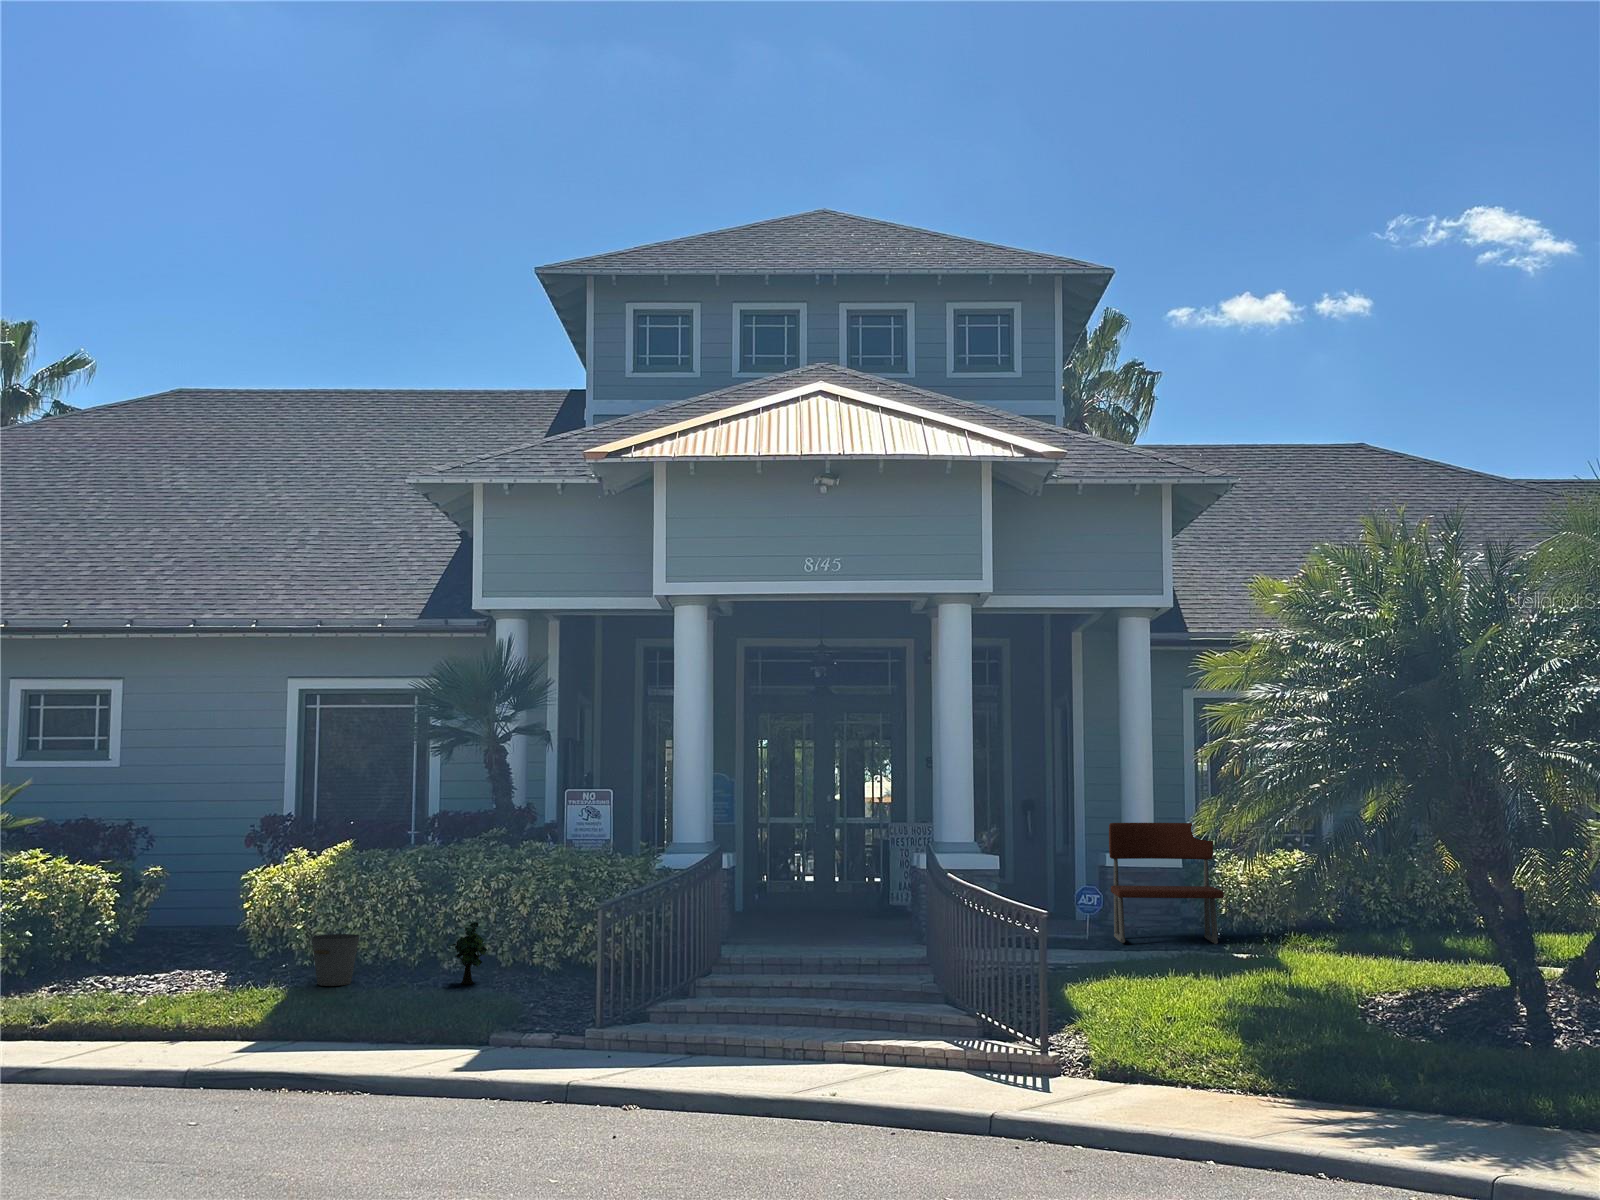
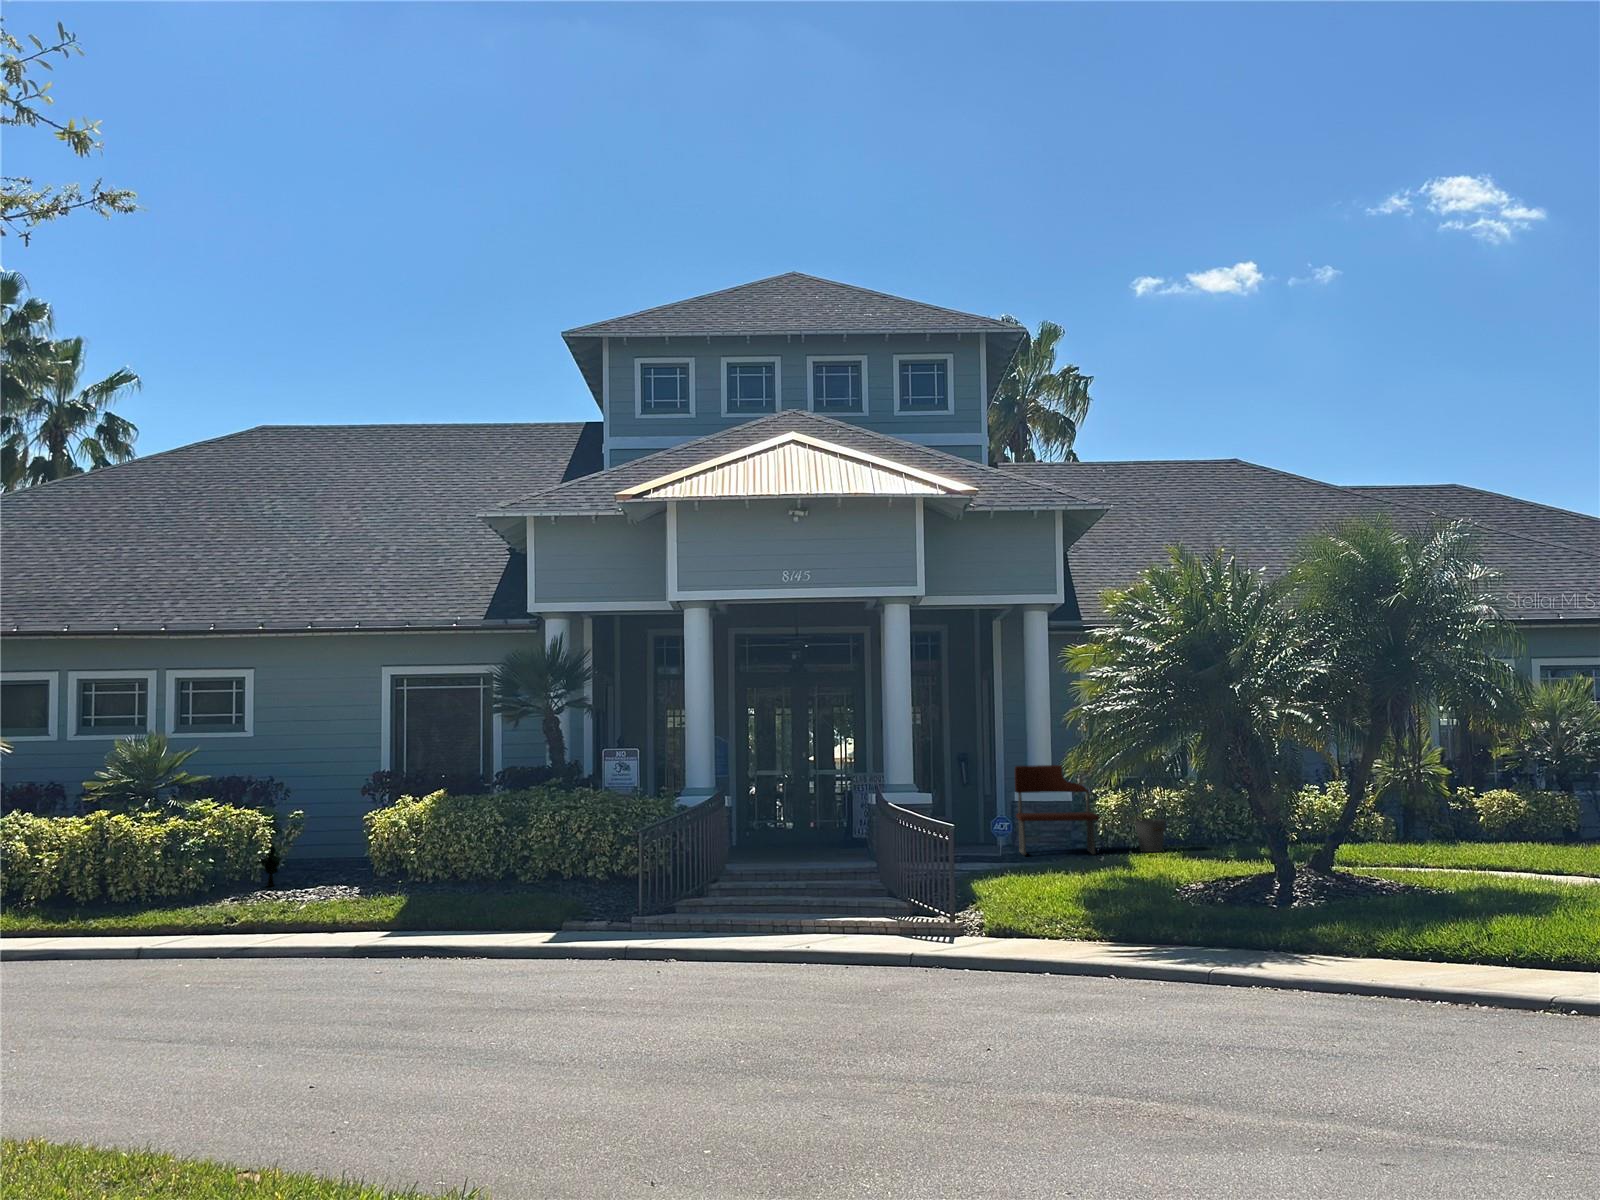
decorative plant: present [451,922,487,984] -> present [260,844,281,886]
bucket: present [311,934,360,986] -> present [1135,819,1166,852]

